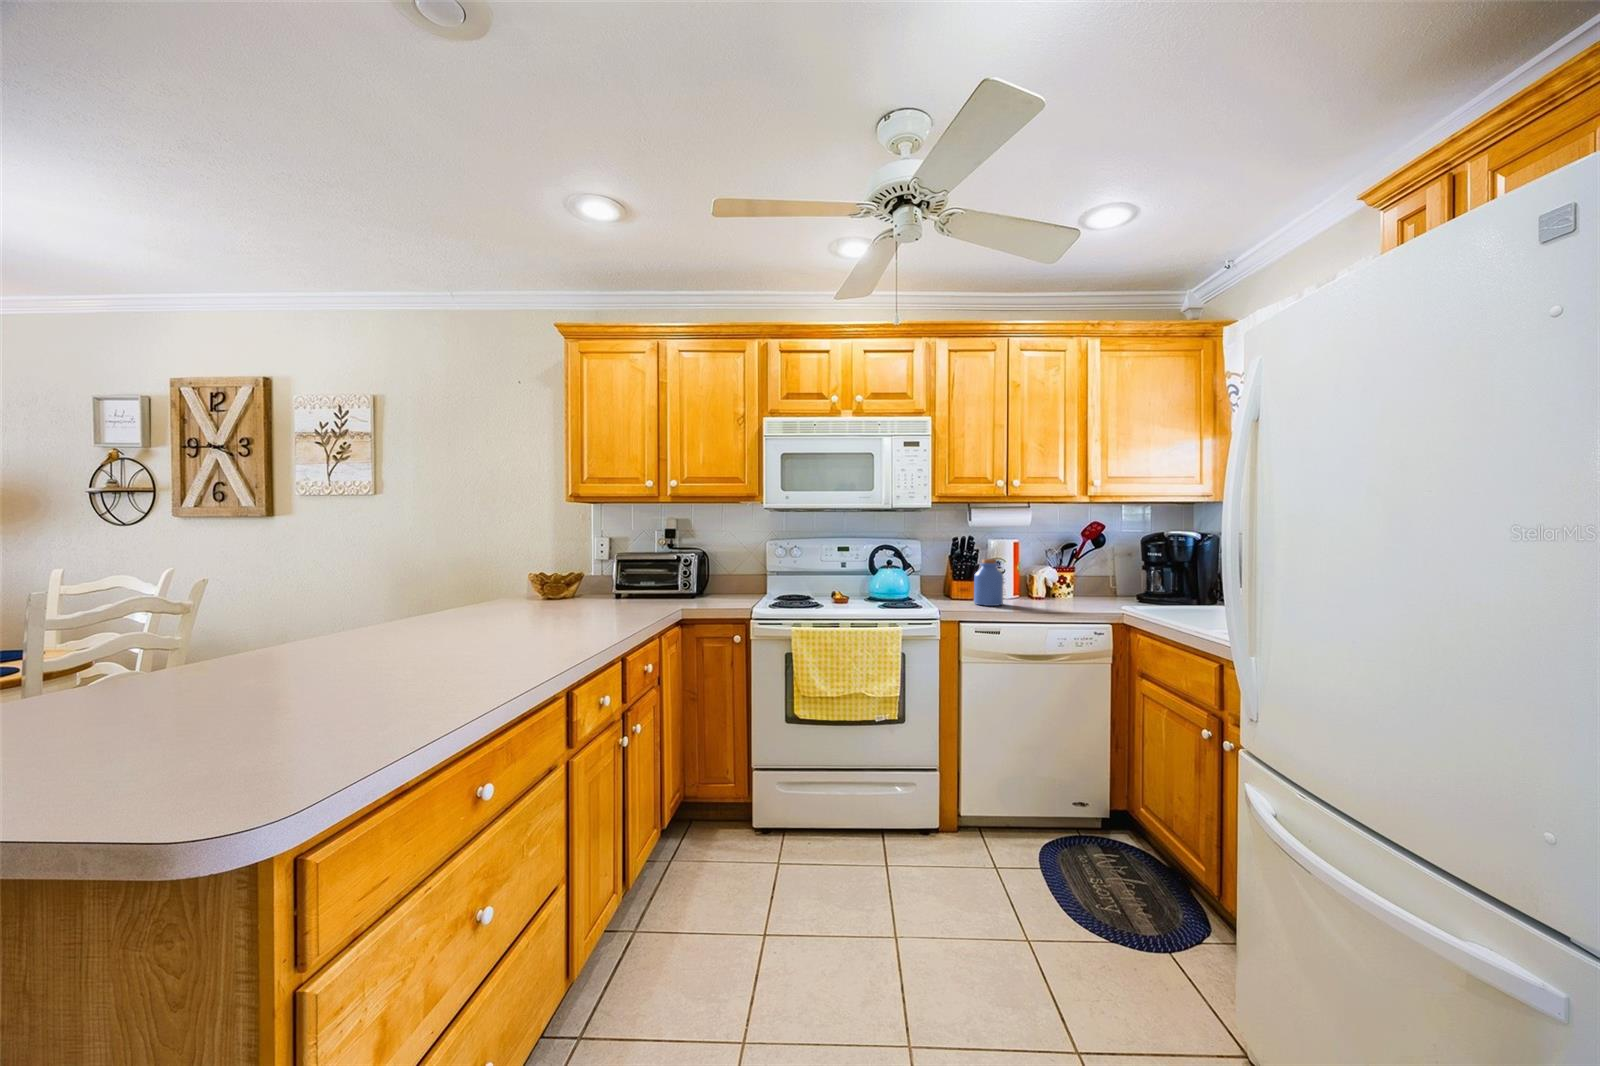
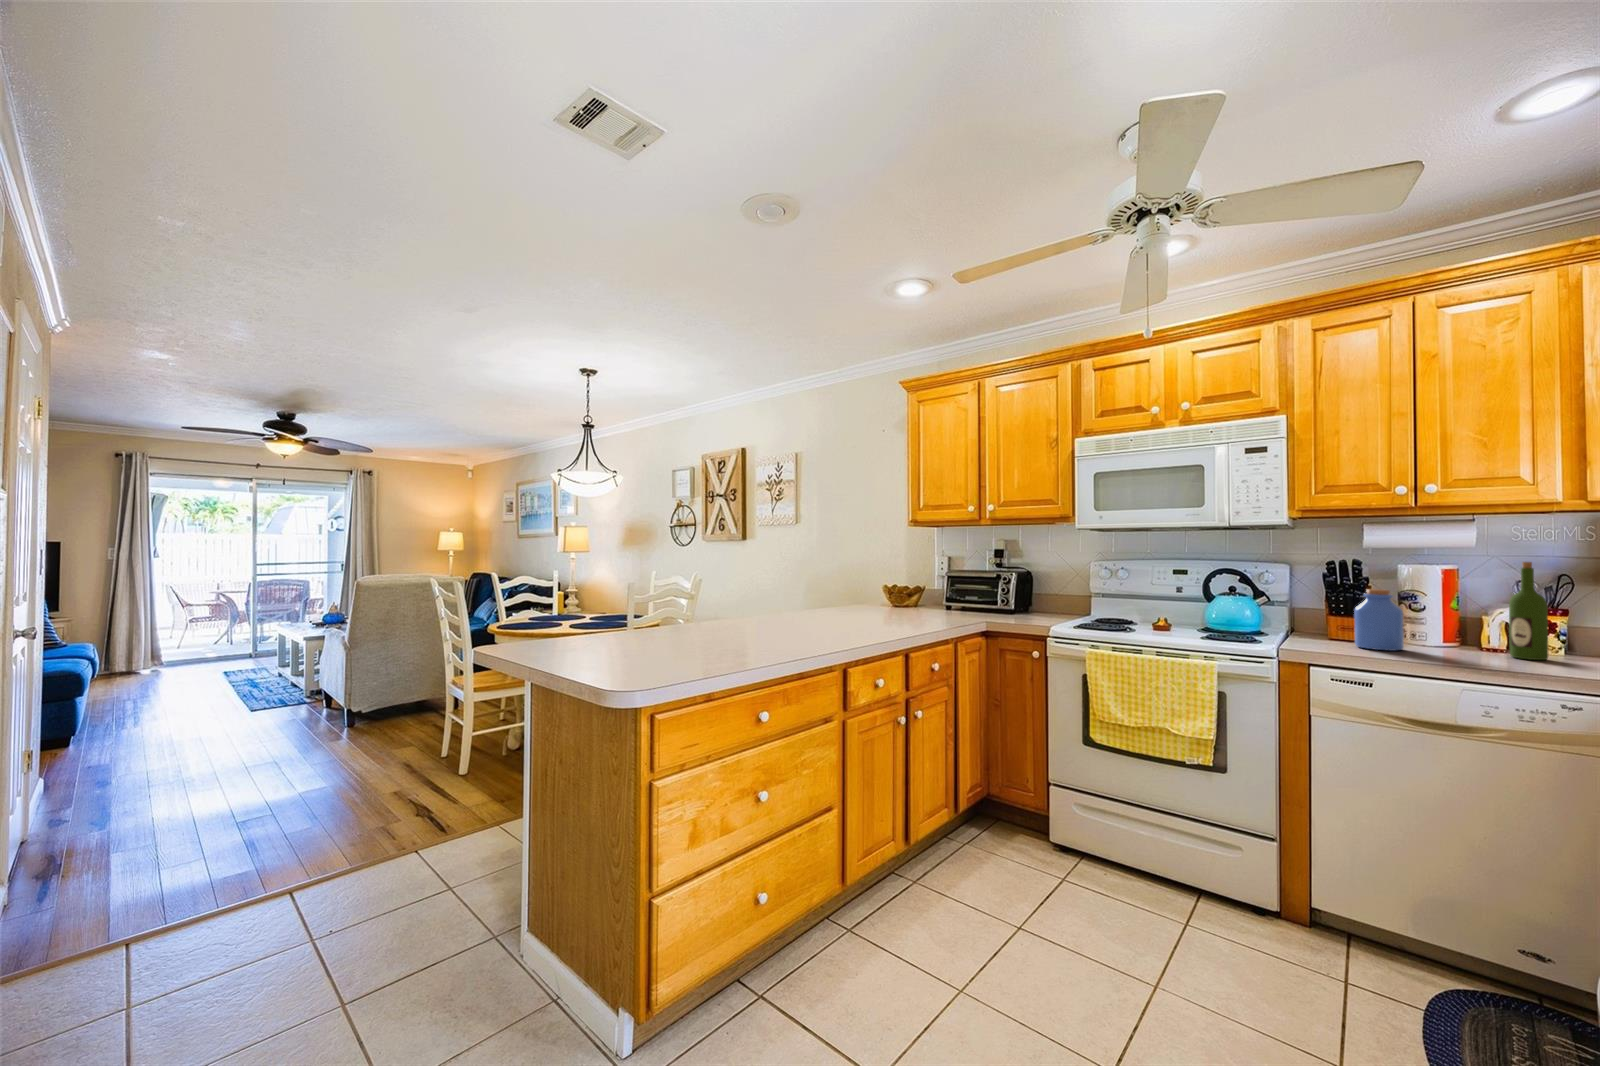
wine bottle: none [1053,537,1072,604] -> present [1509,562,1548,660]

